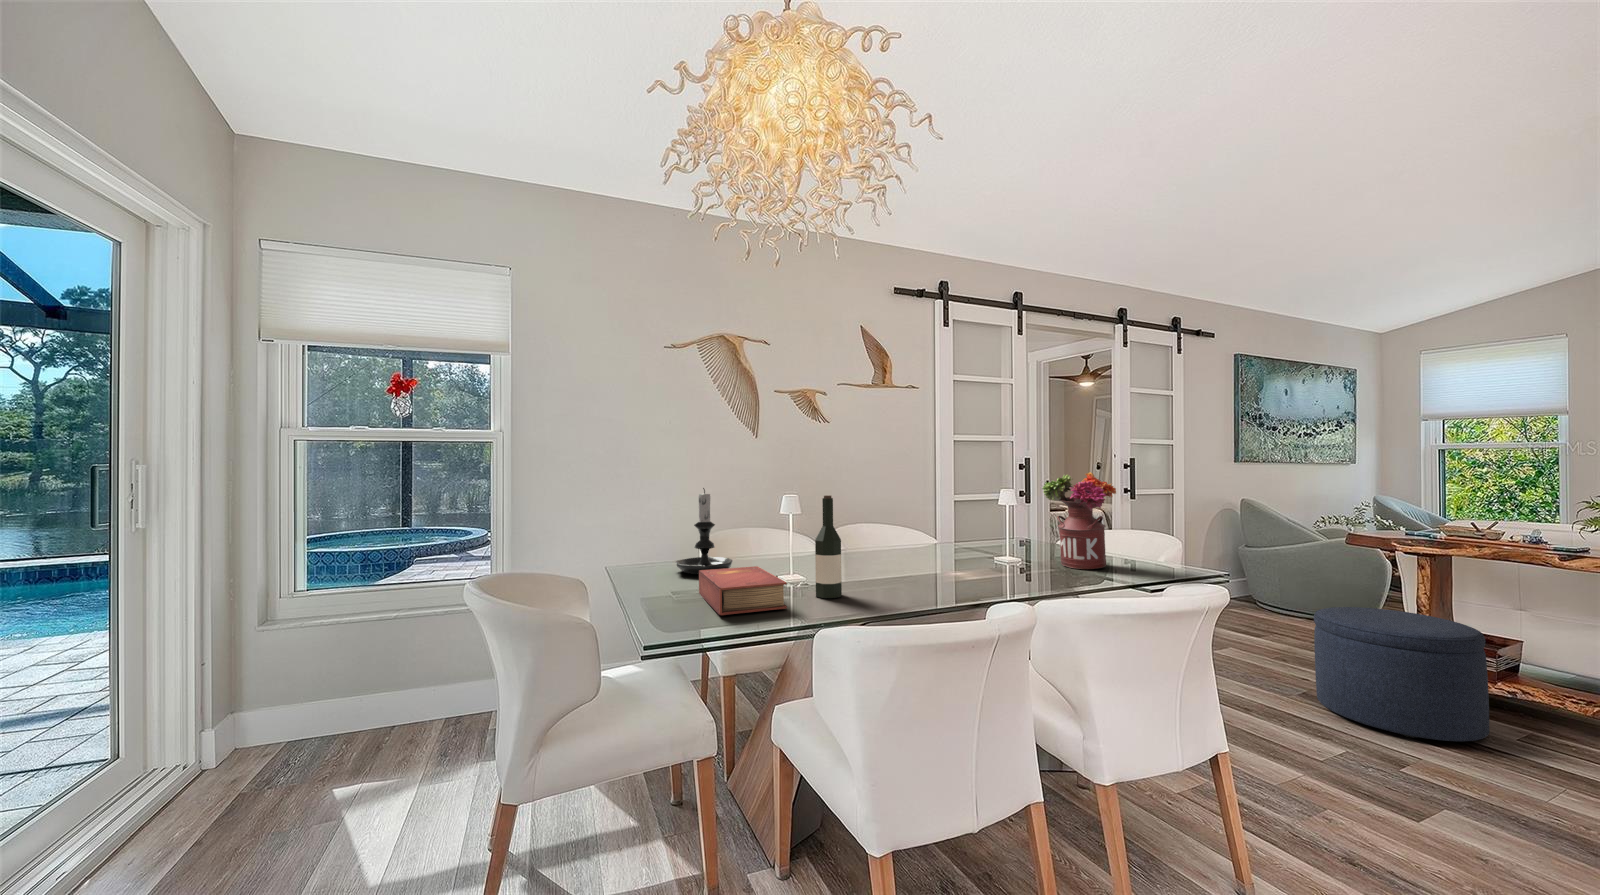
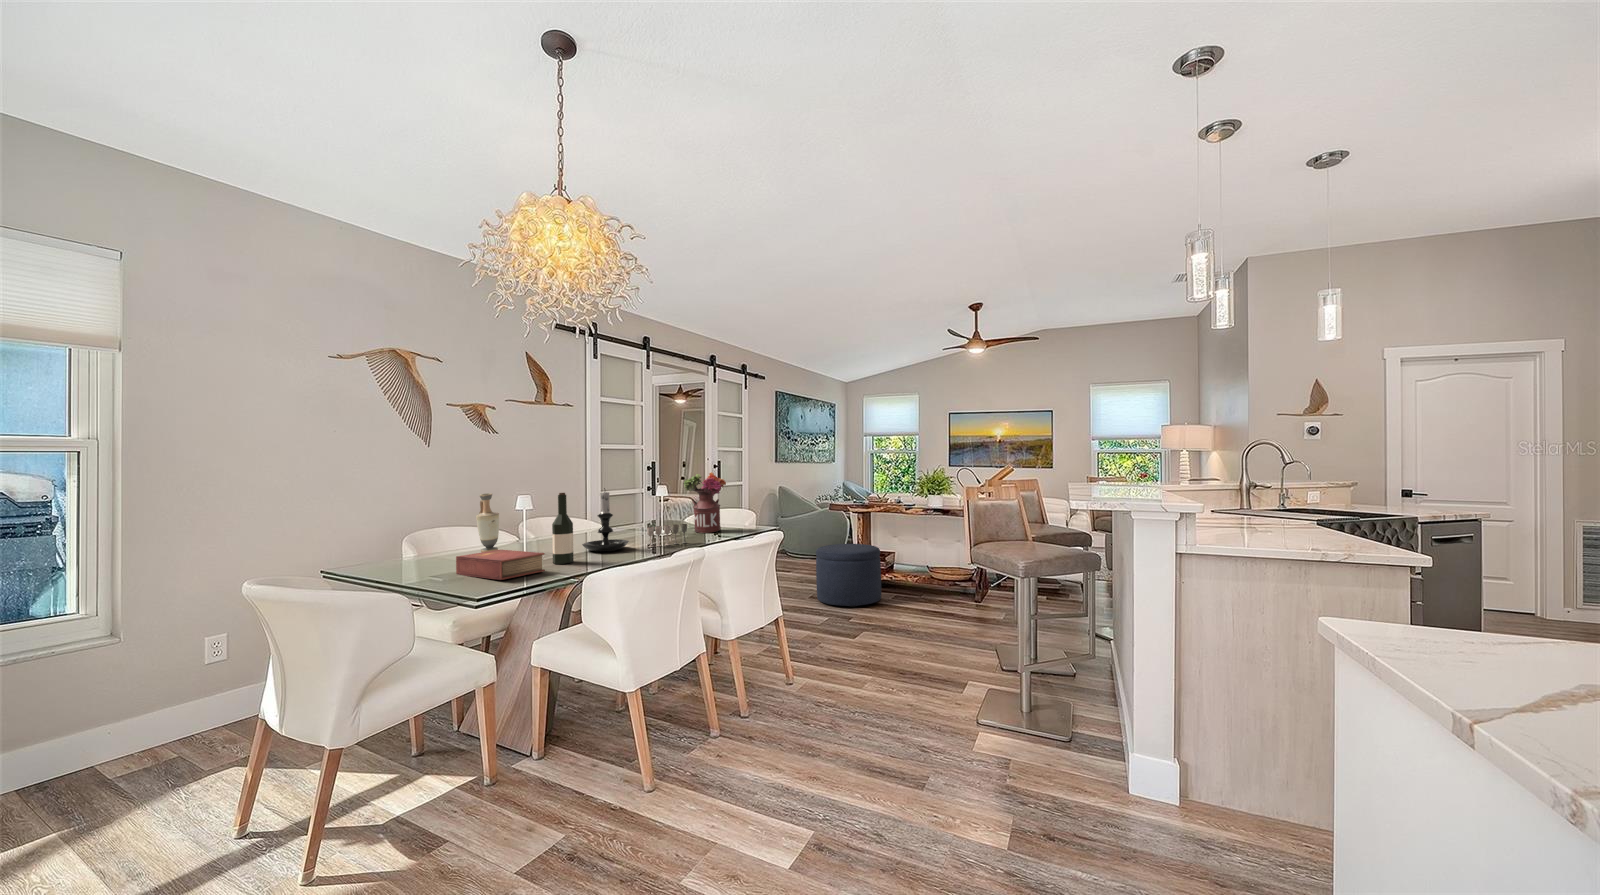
candle holder: present [675,488,732,574] -> present [582,488,629,552]
vase: none [757,491,782,565] -> present [476,493,499,552]
wine glass: none [965,554,1034,586] -> present [647,524,687,547]

